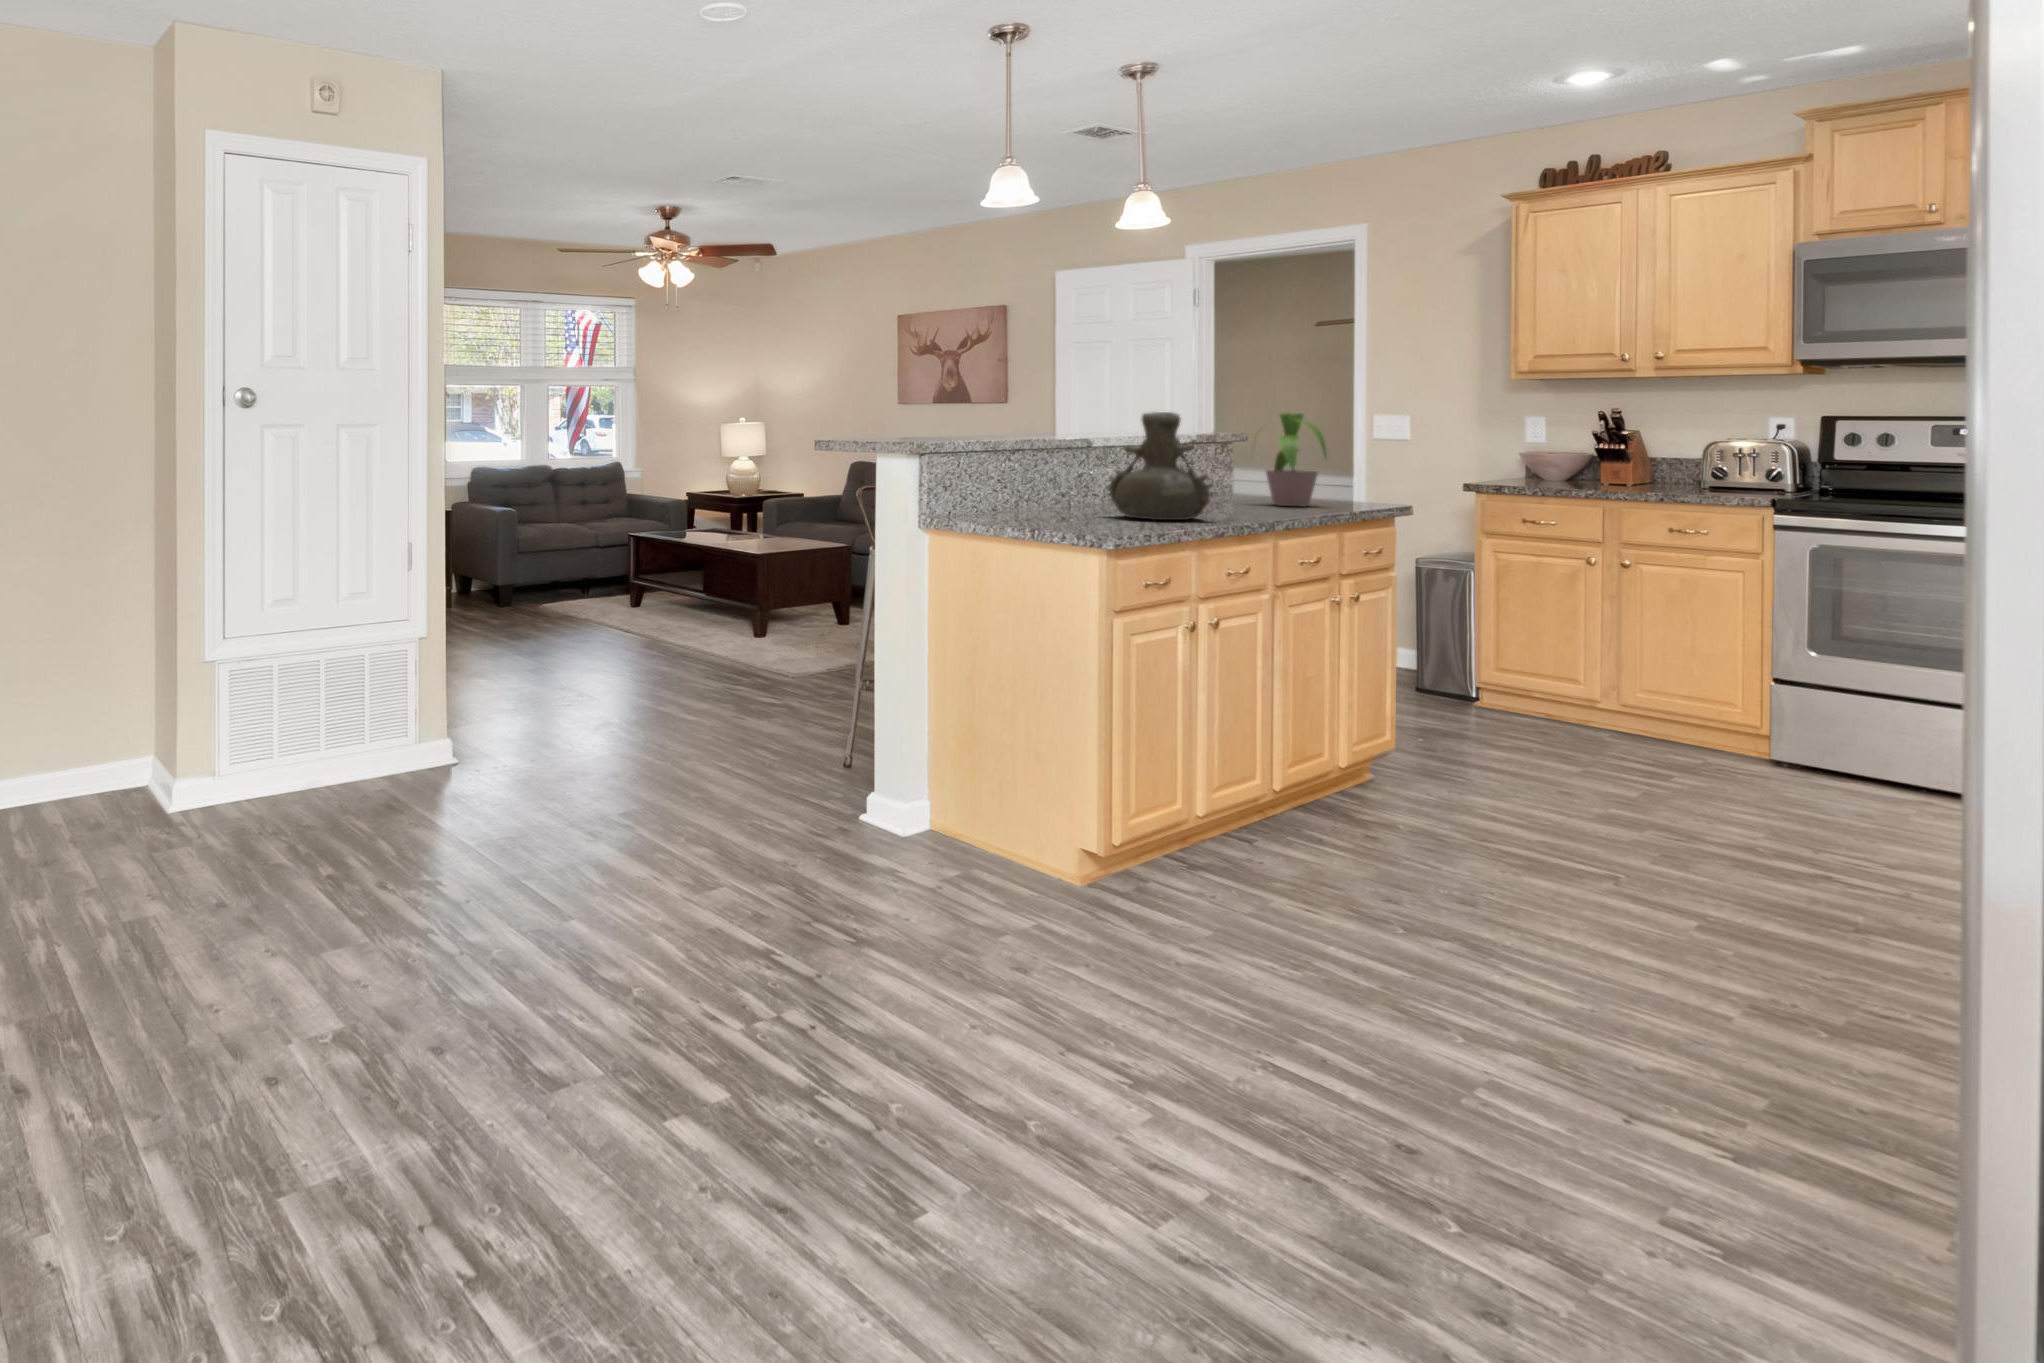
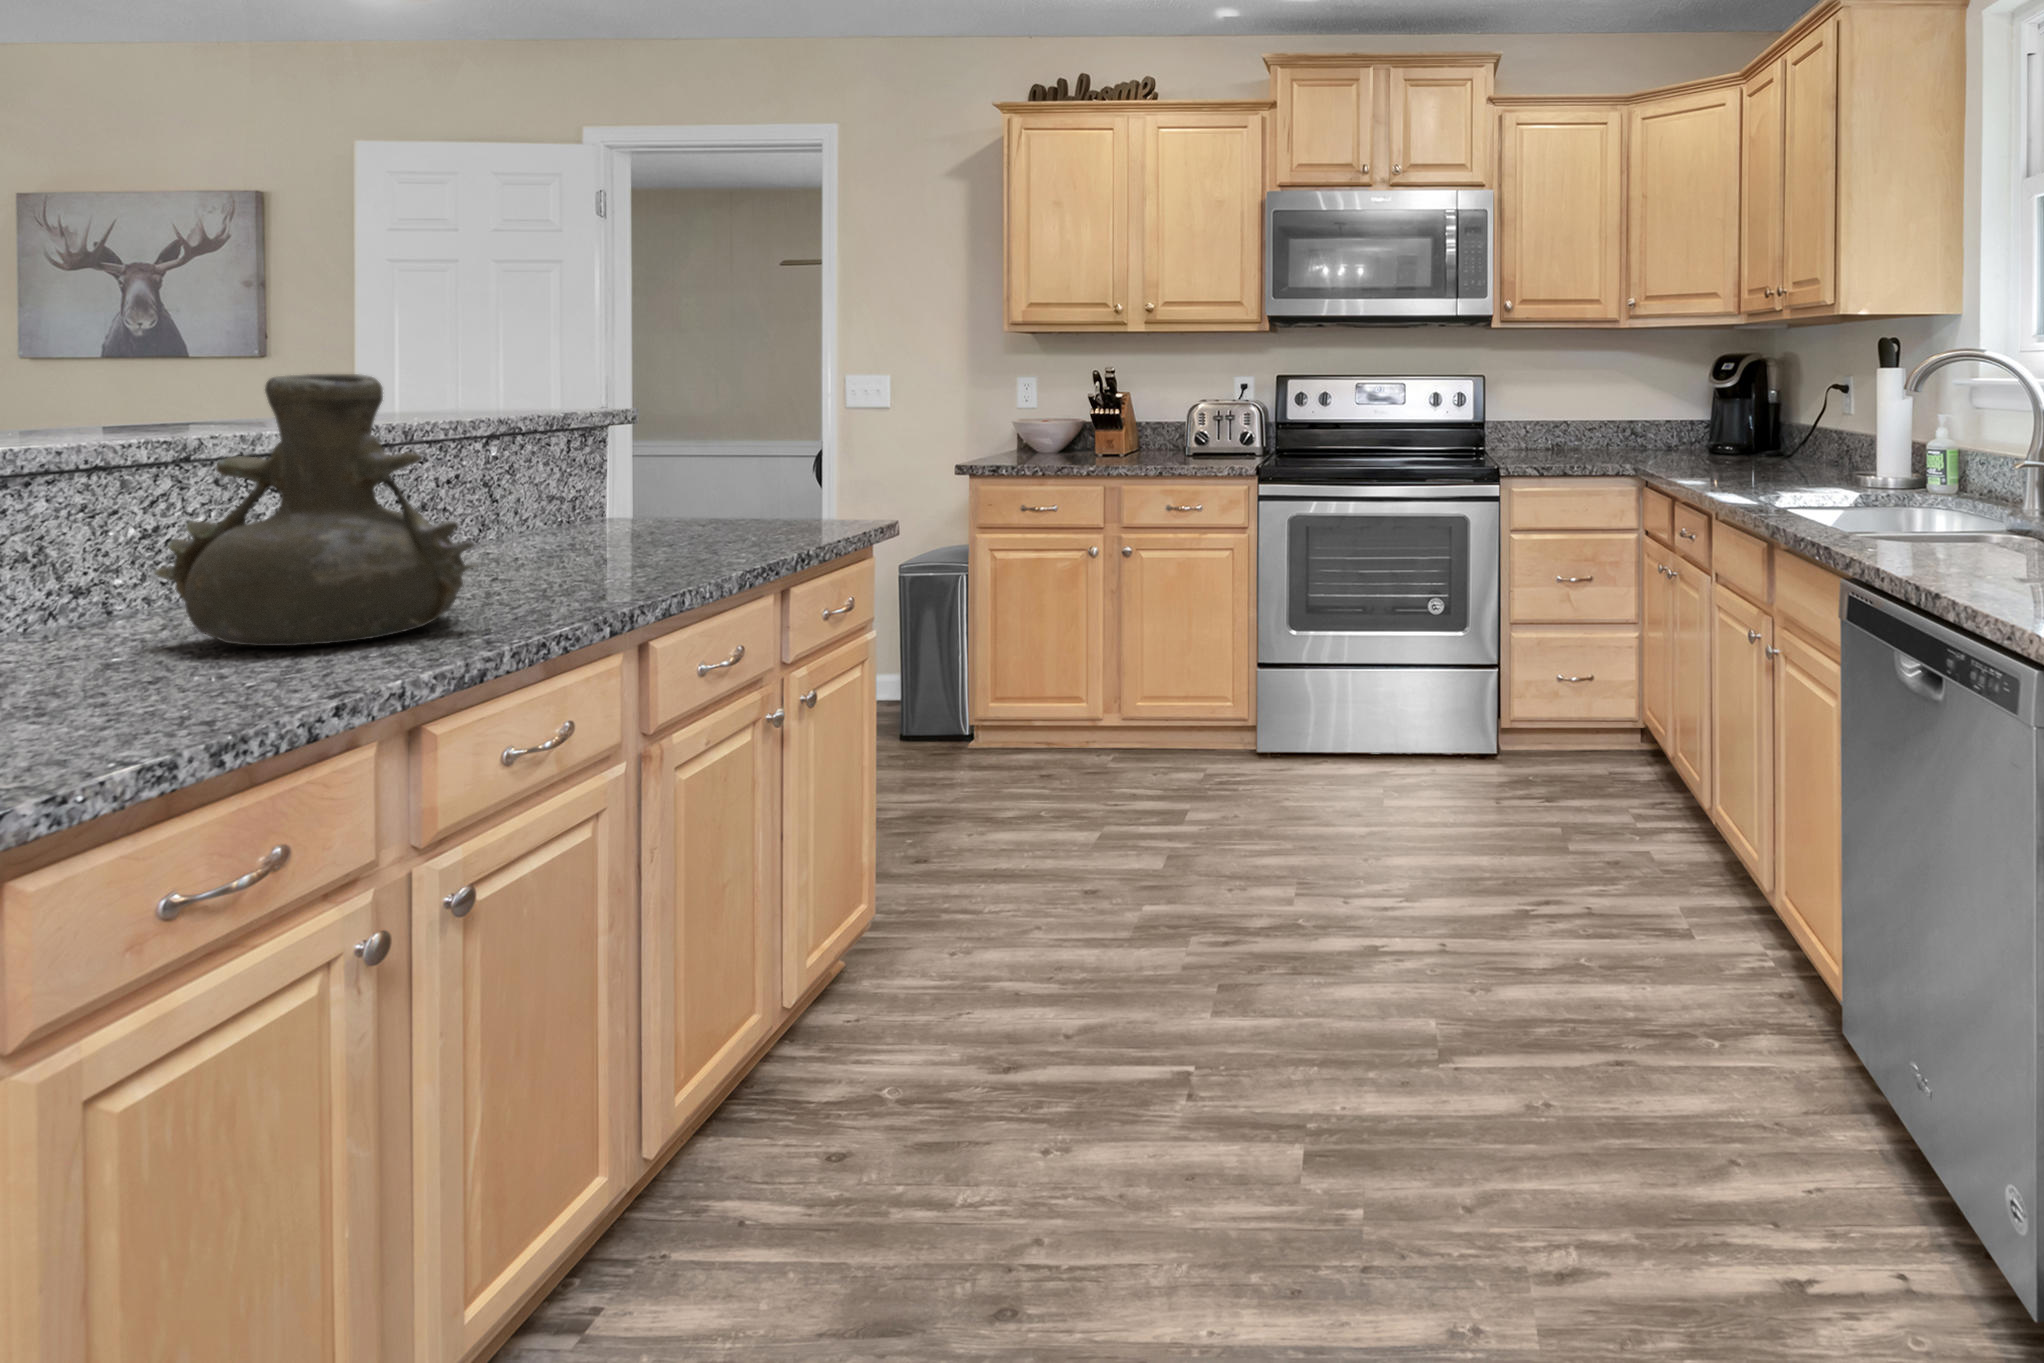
potted plant: present [1257,412,1327,506] -> none [612,373,777,541]

